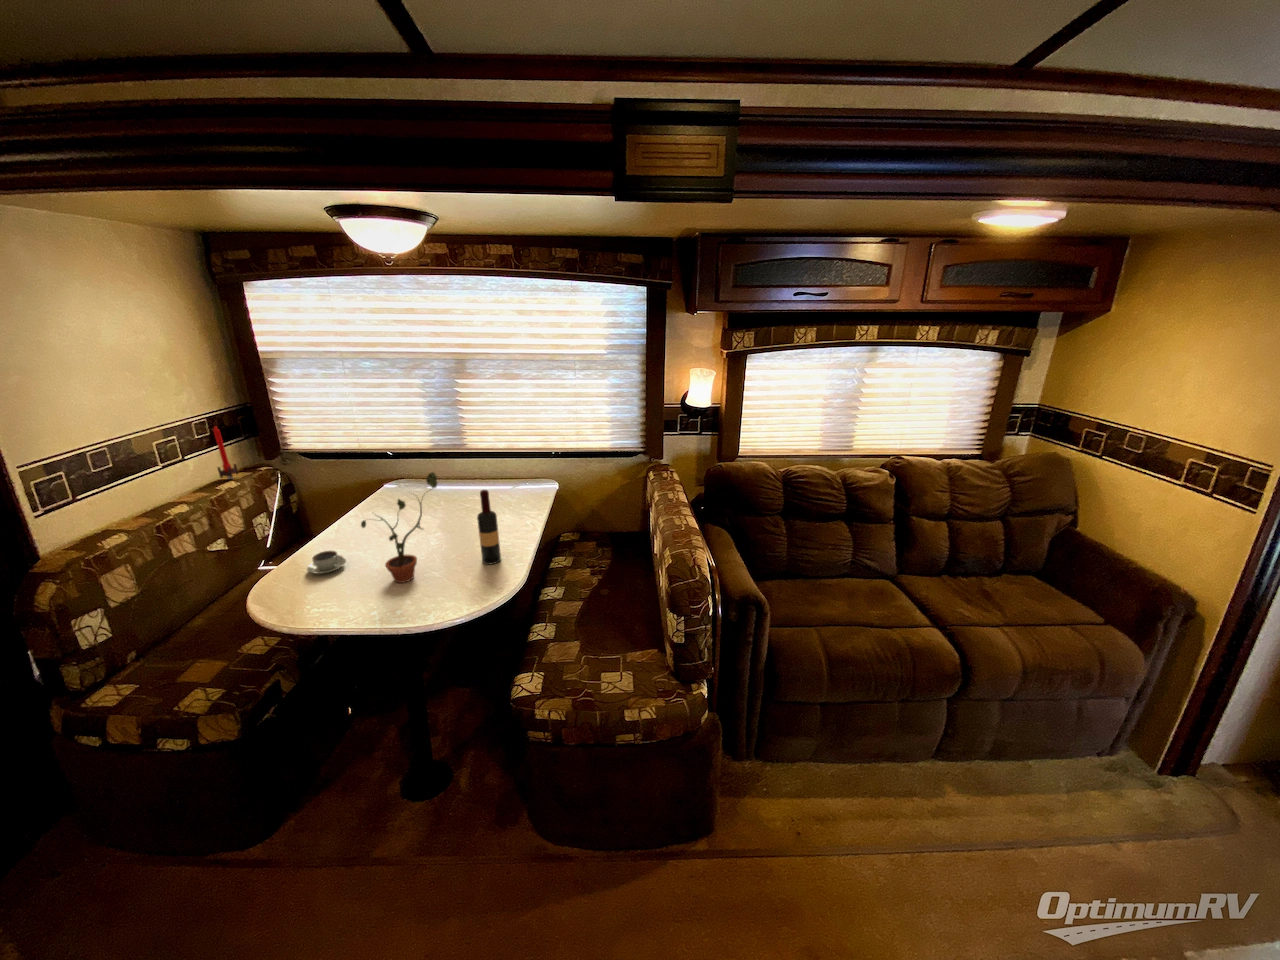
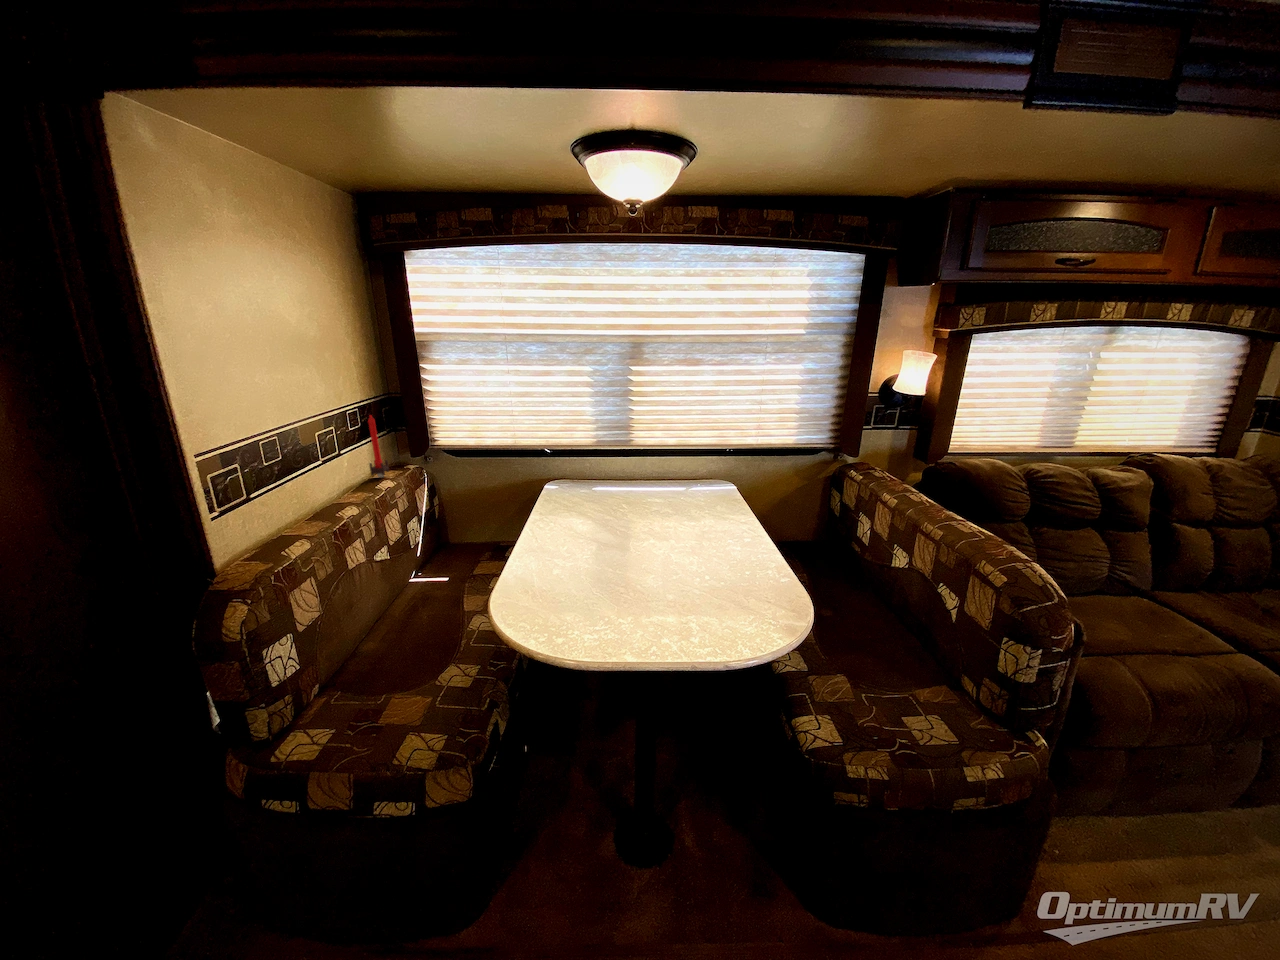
potted plant: present [361,472,437,583] -> none [634,462,710,601]
wine bottle: present [477,490,501,564] -> none [740,483,768,578]
coffee cup: present [307,551,346,574] -> none [536,560,579,589]

